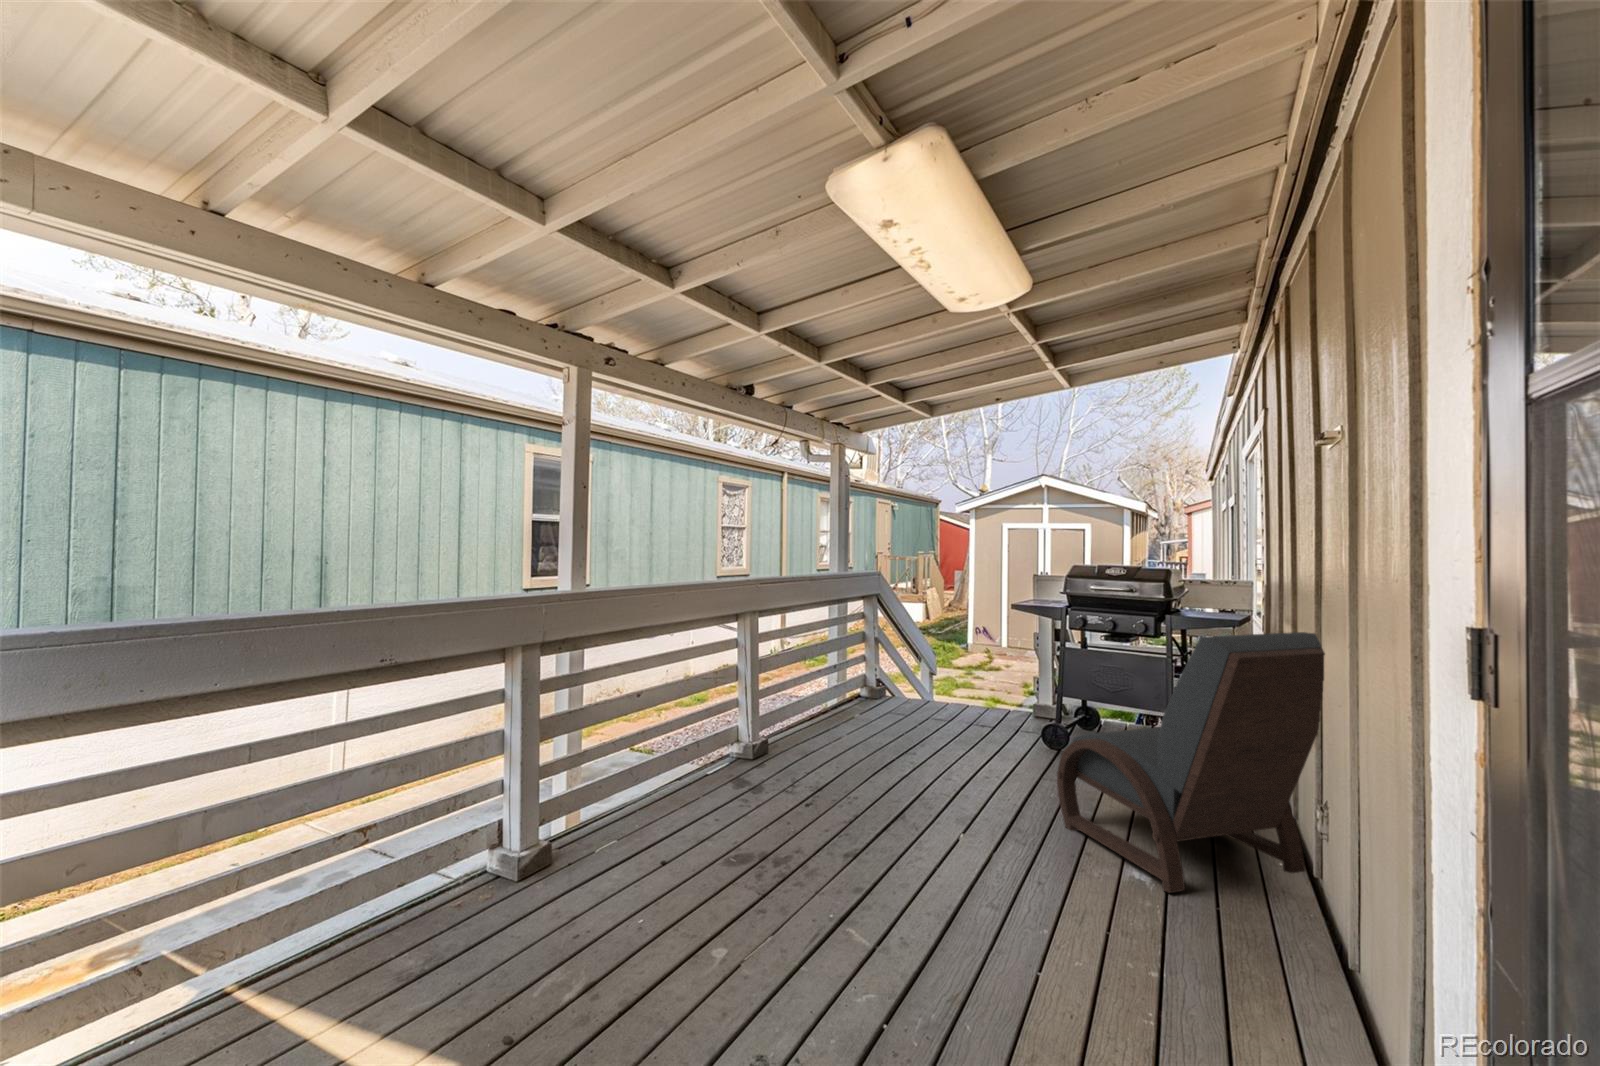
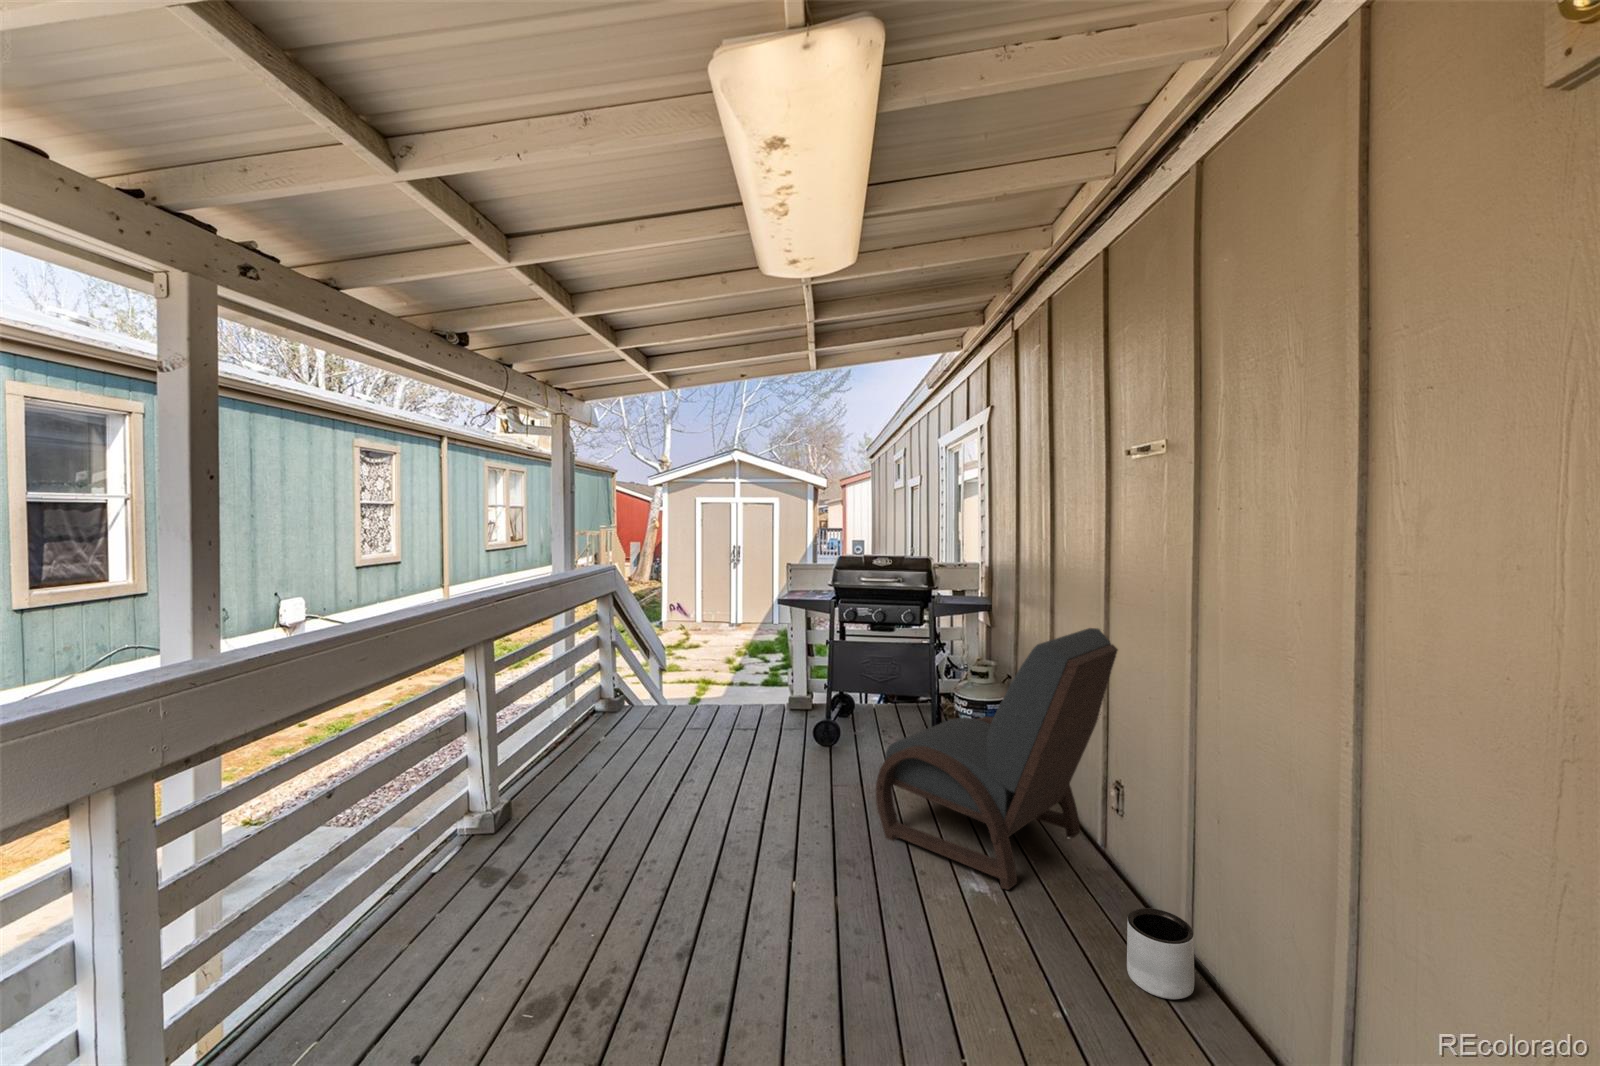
planter: none [1260,925,1345,1029] -> present [1127,908,1194,999]

